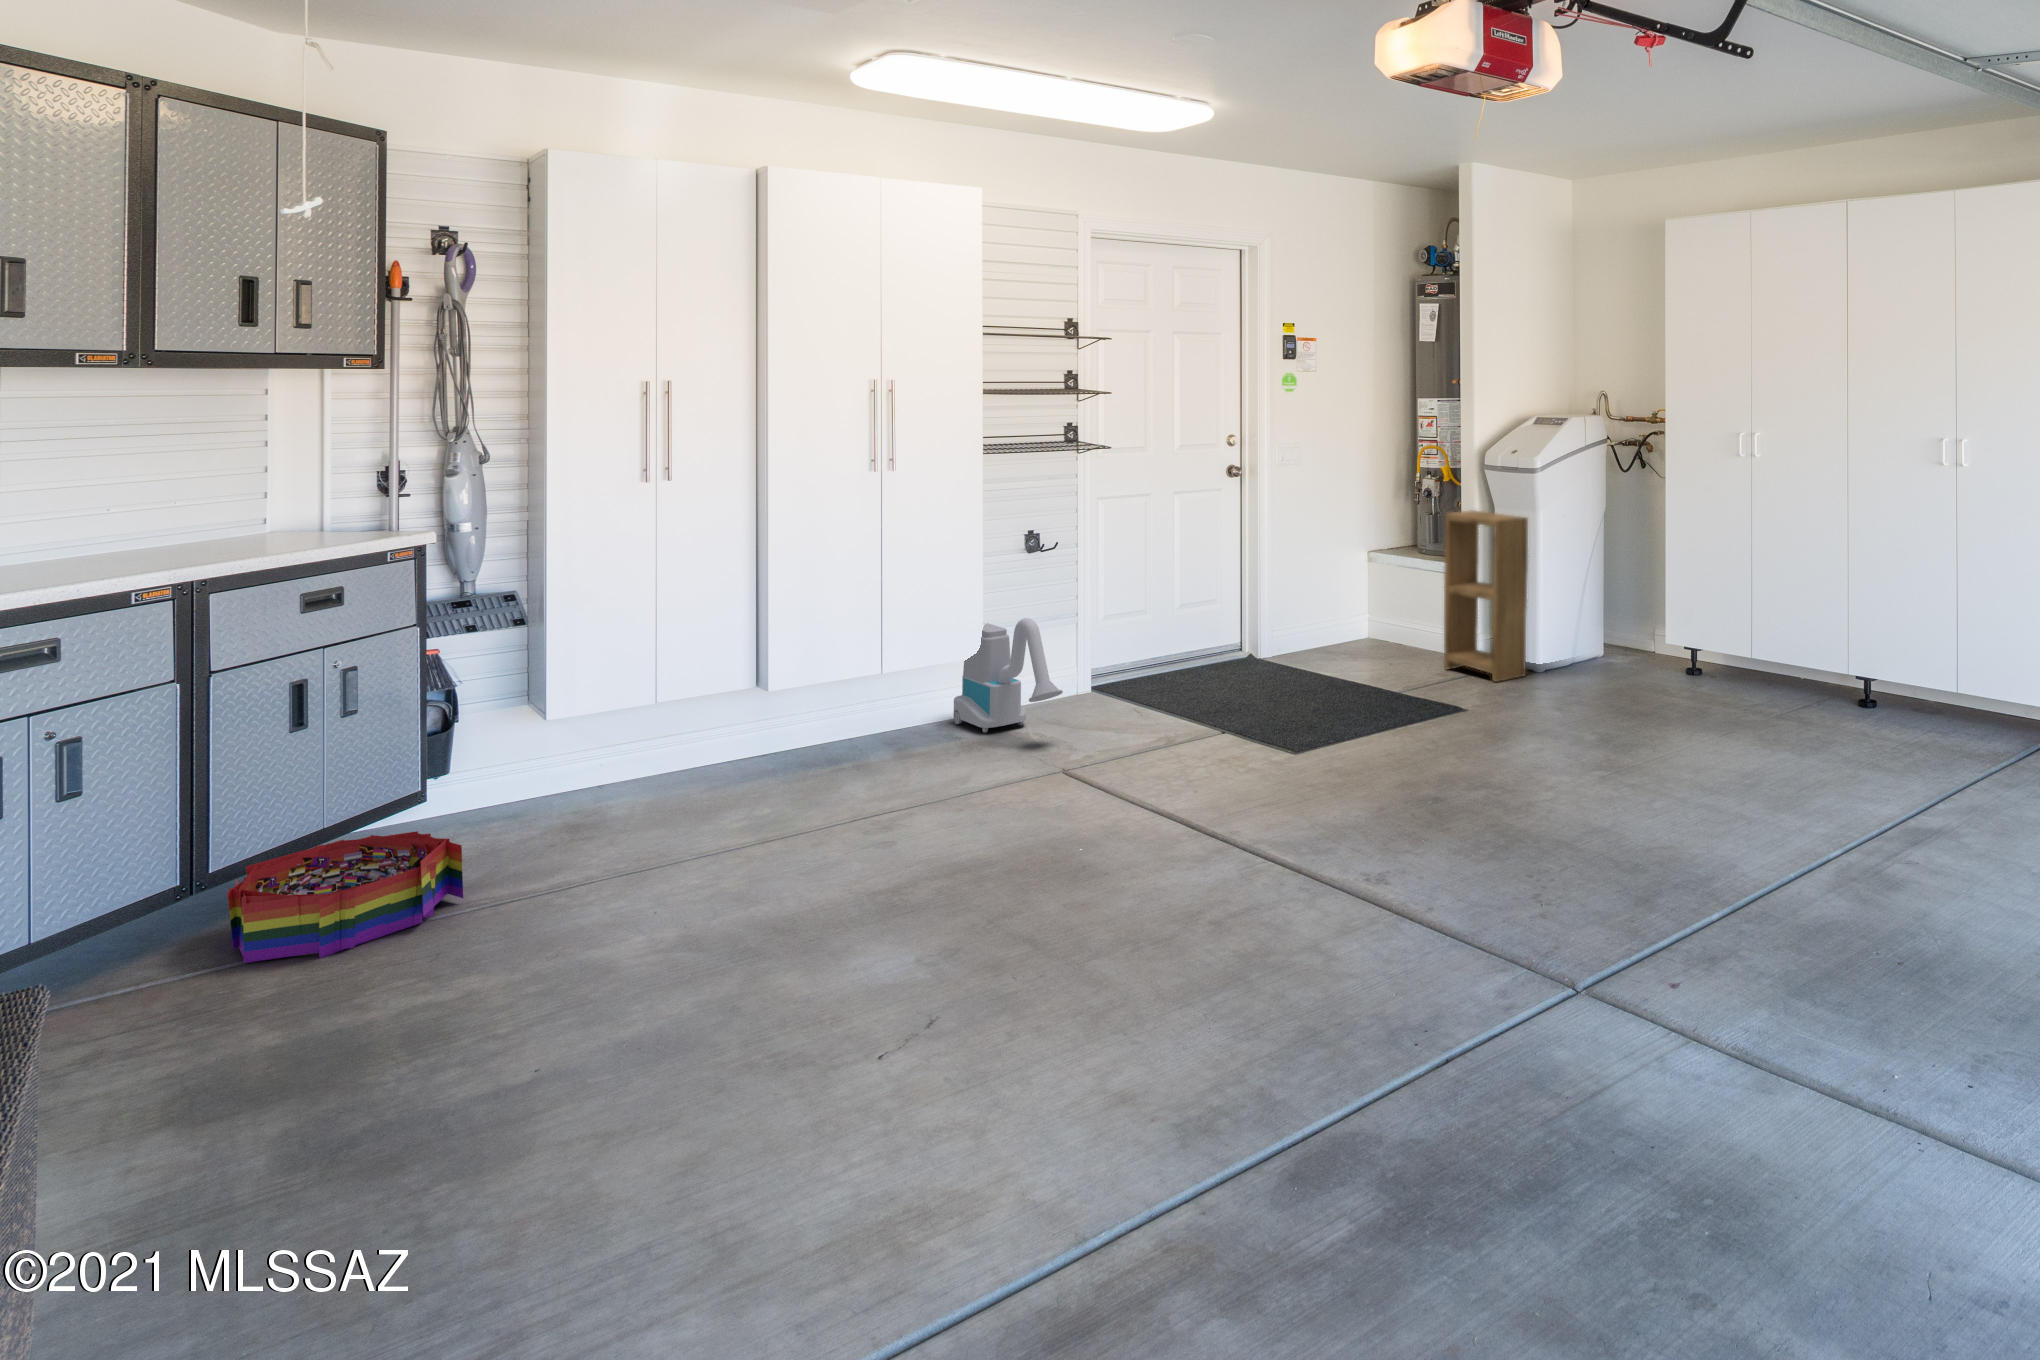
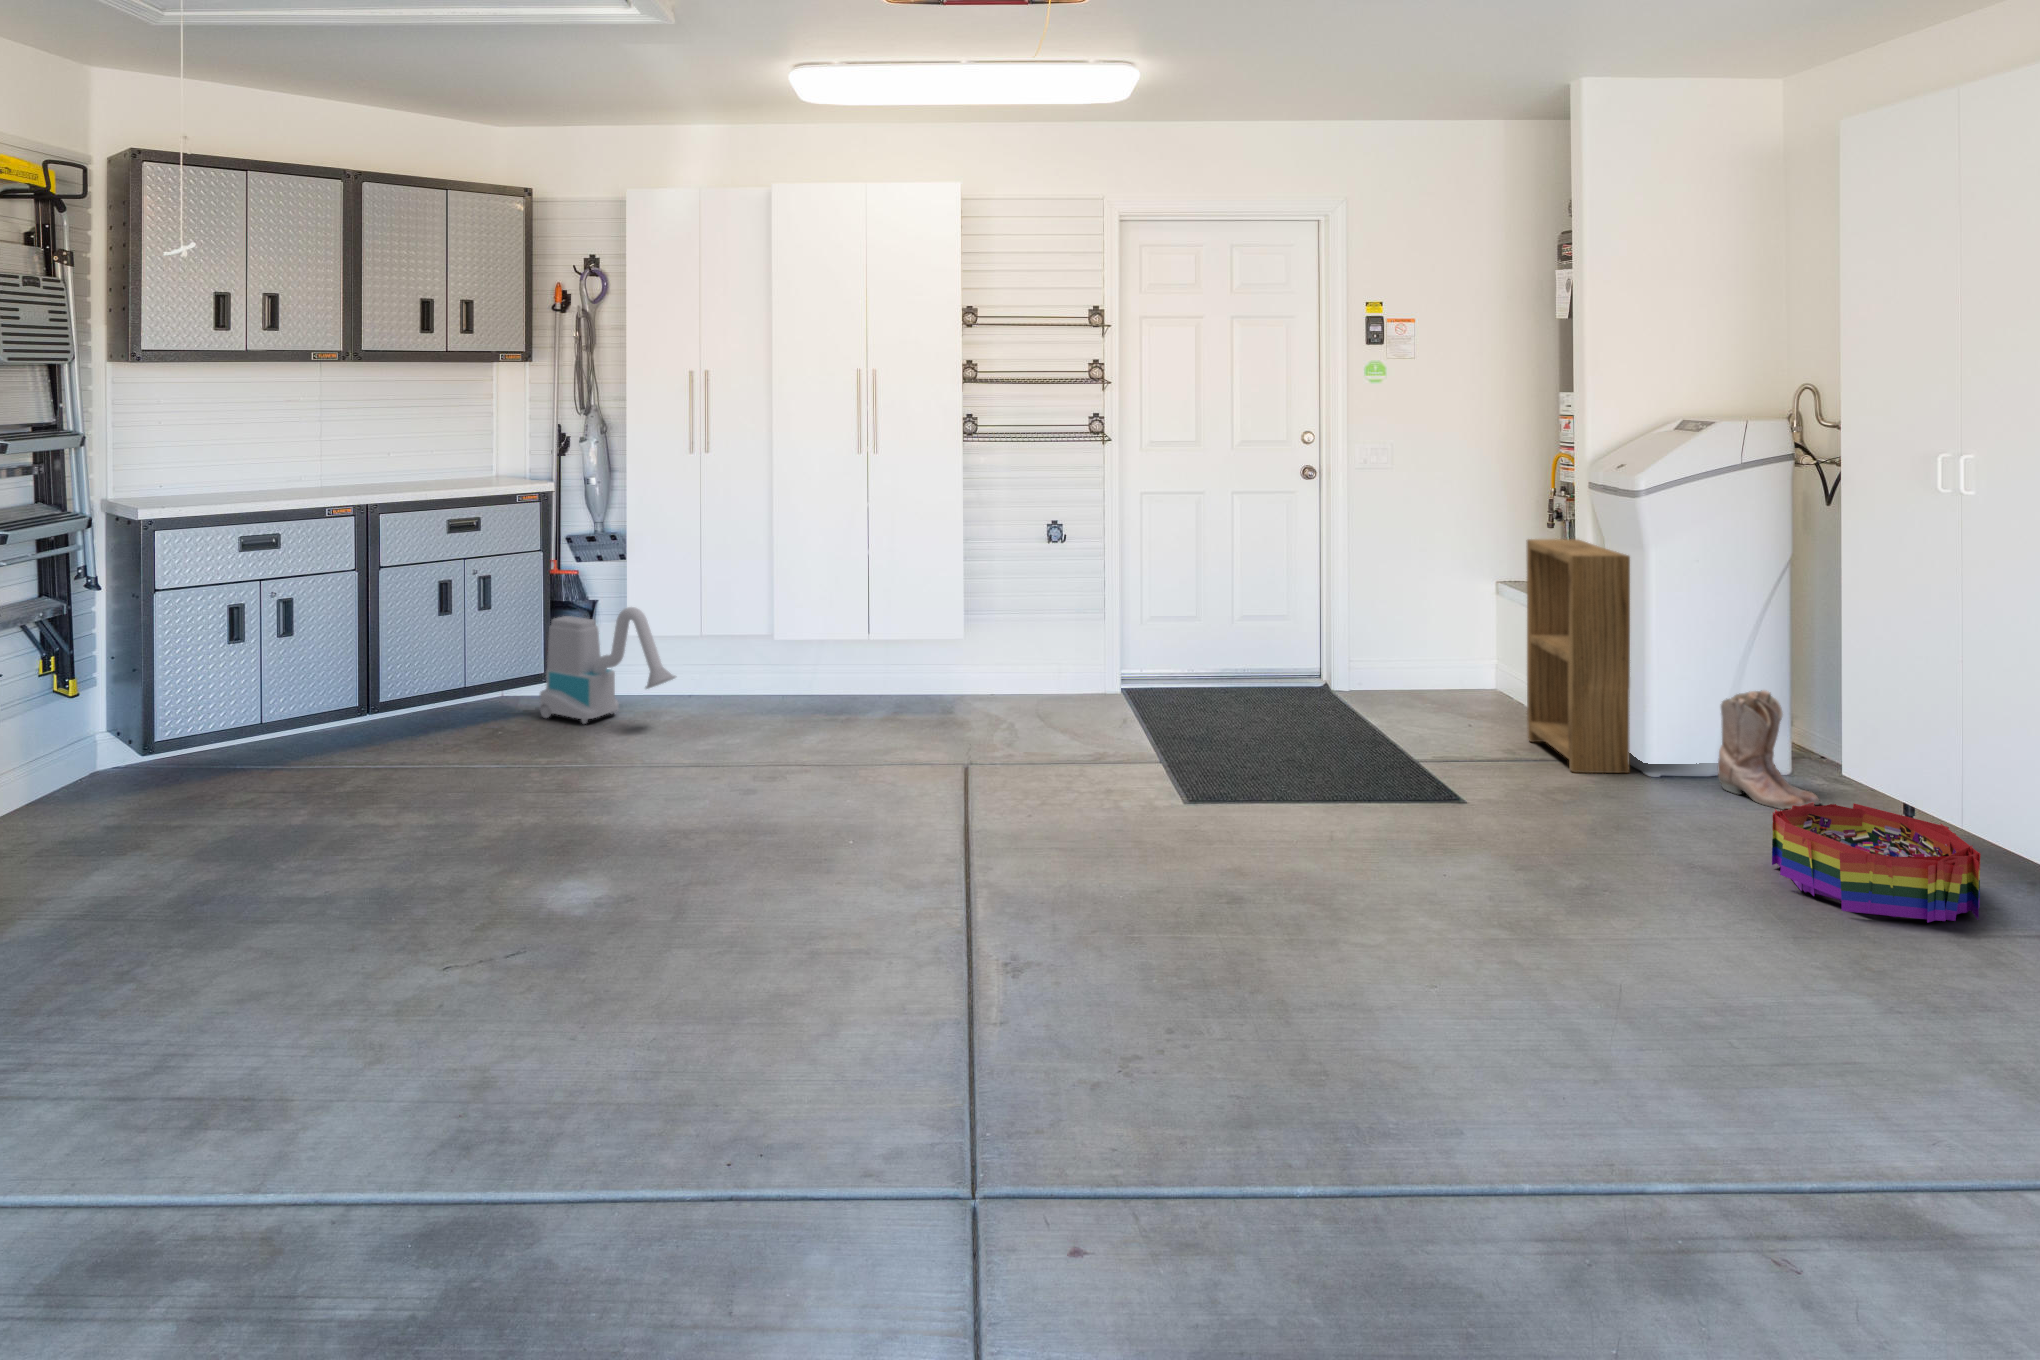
boots: none [1578,602,1638,679] -> present [1718,690,1821,809]
vacuum cleaner: present [954,618,1063,733] -> present [540,607,676,724]
storage bin: present [227,831,463,963] -> present [1772,802,1981,922]

